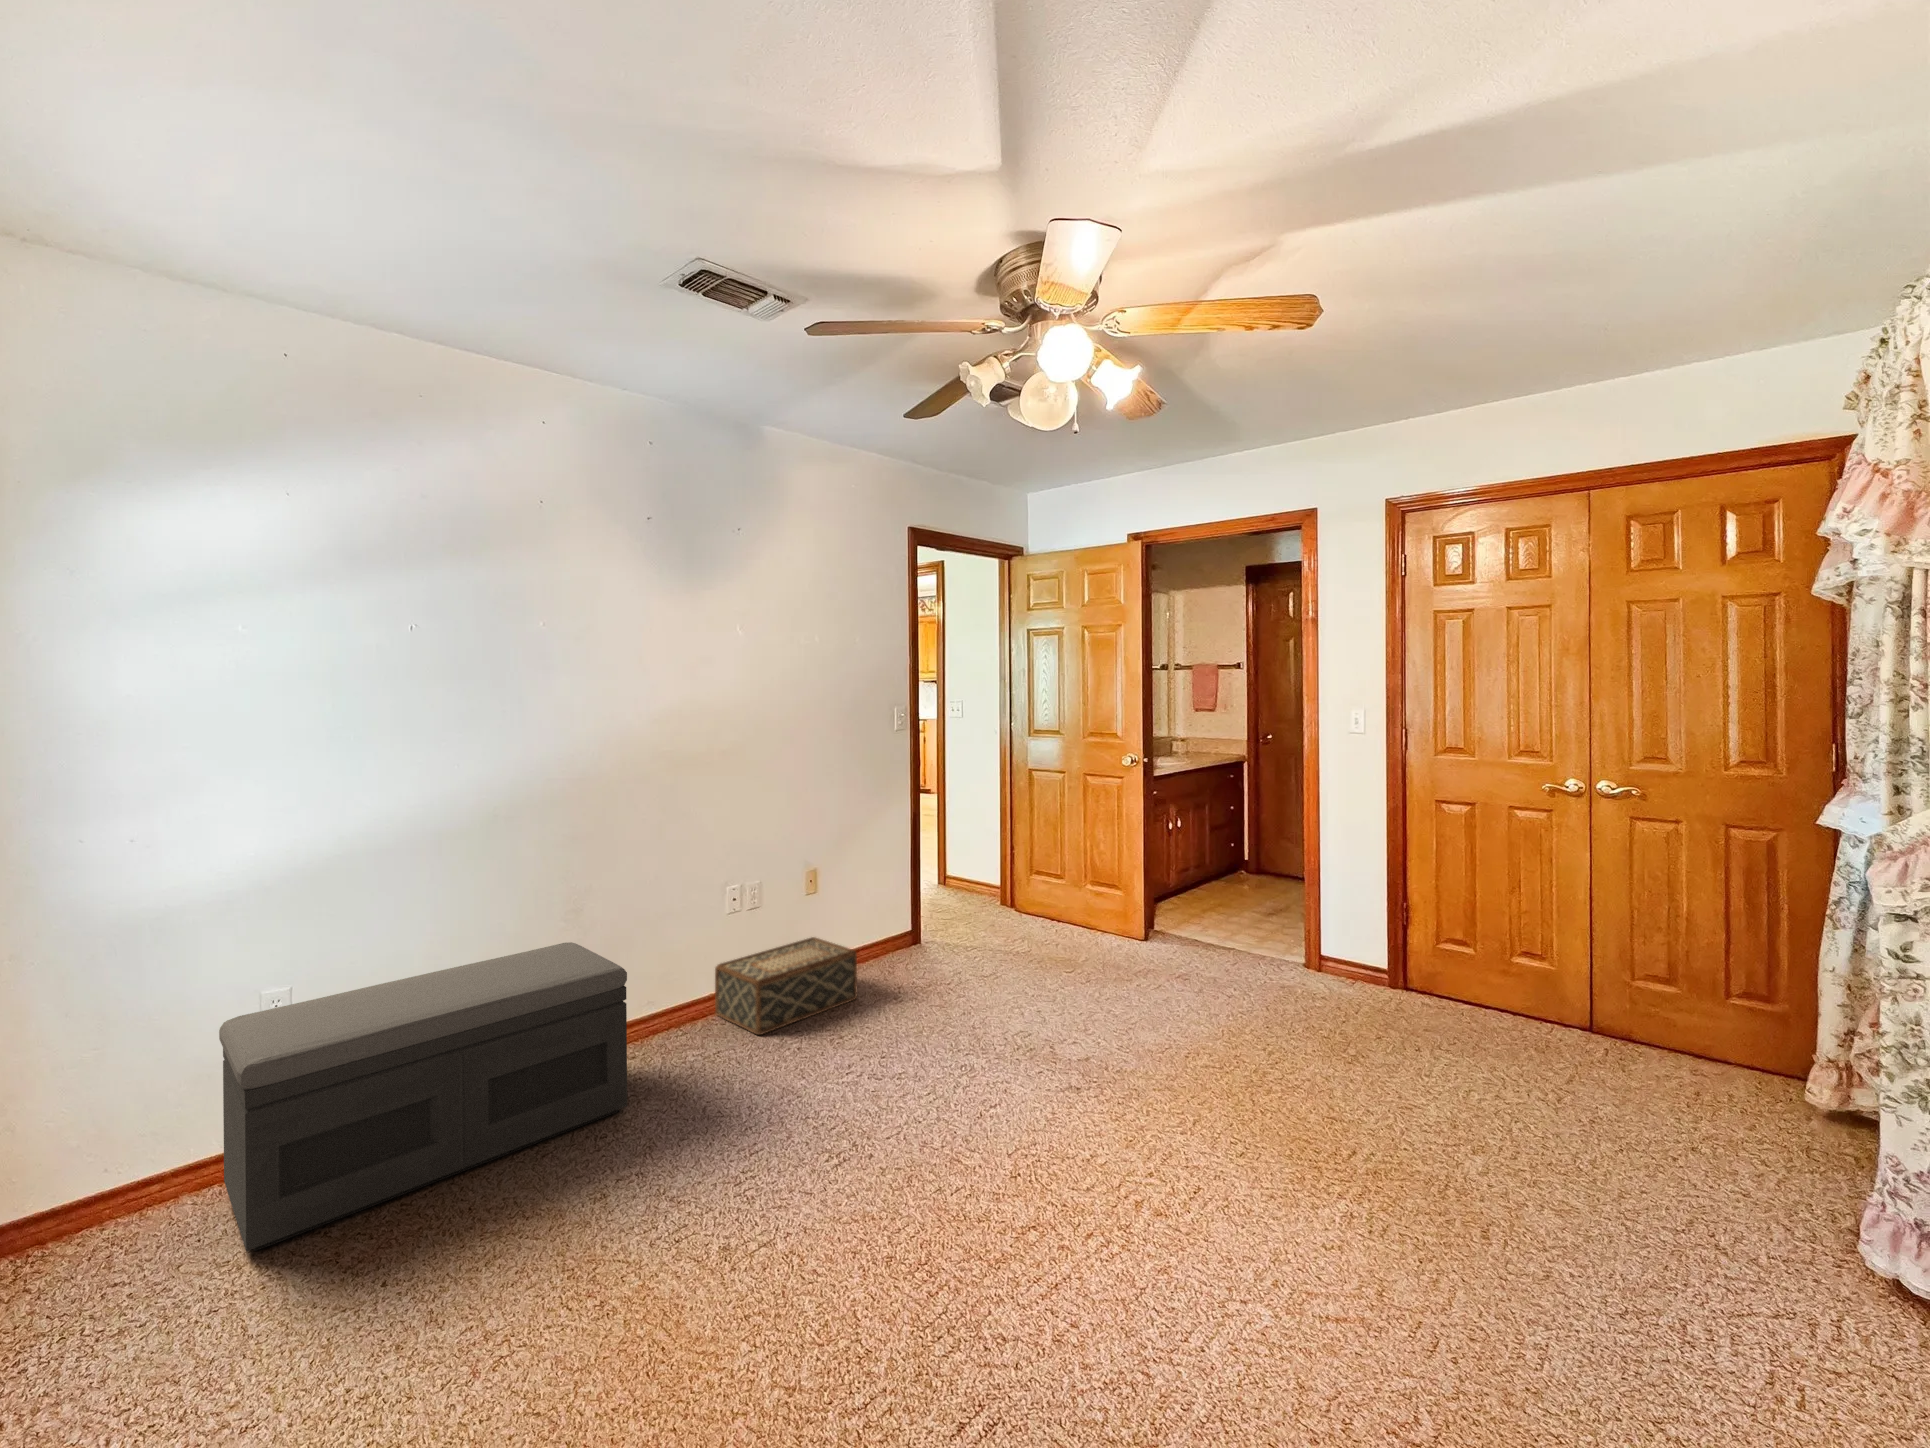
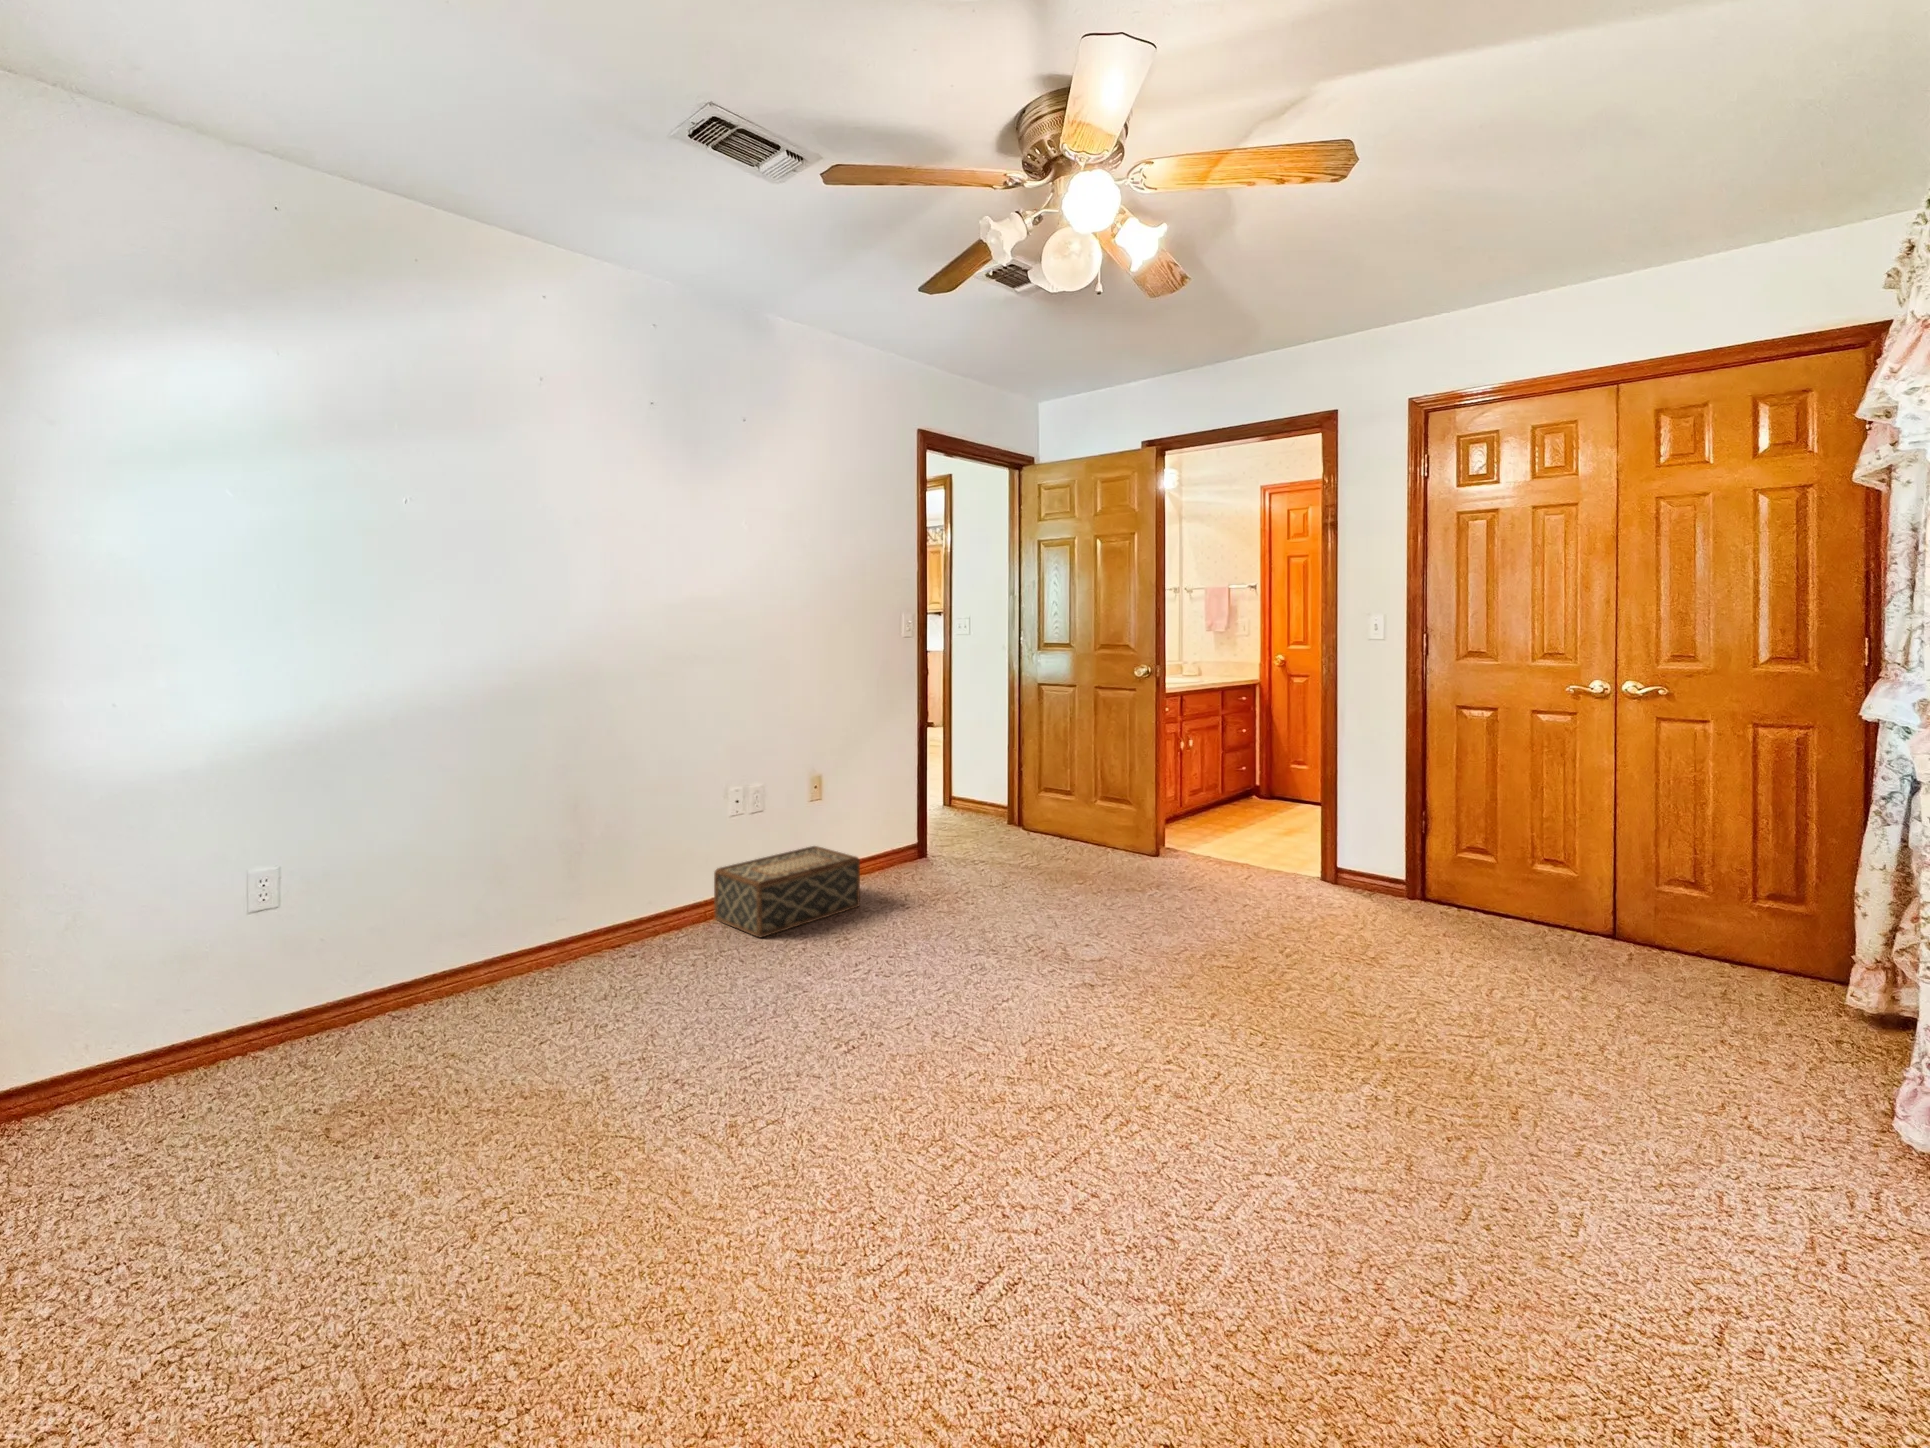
storage bench: present [219,942,627,1251] -> none [198,837,626,1127]

